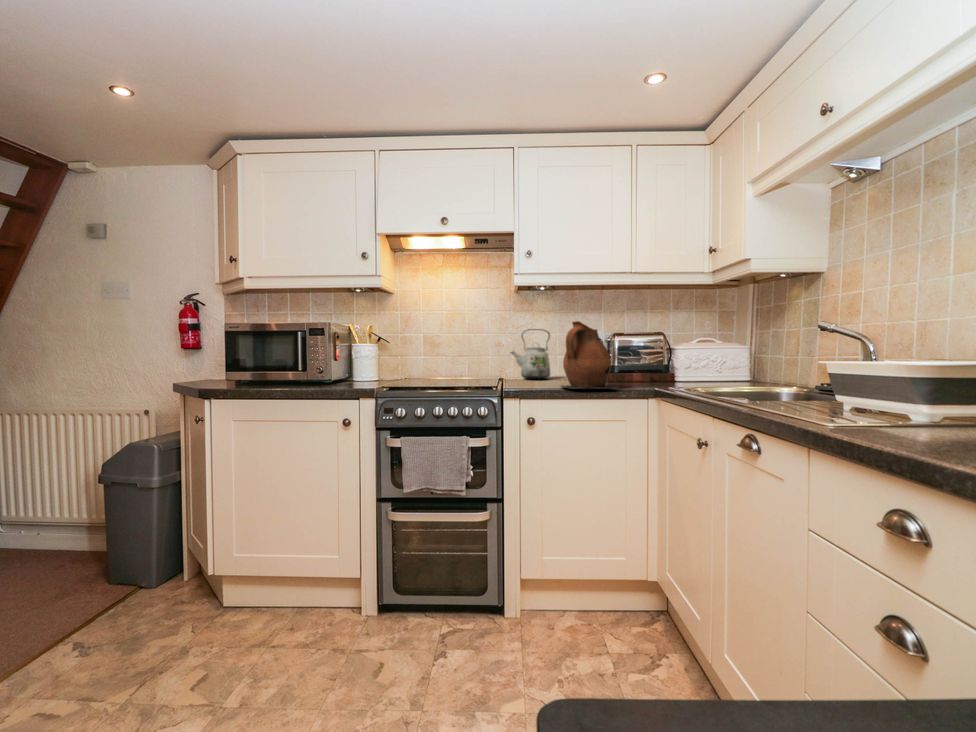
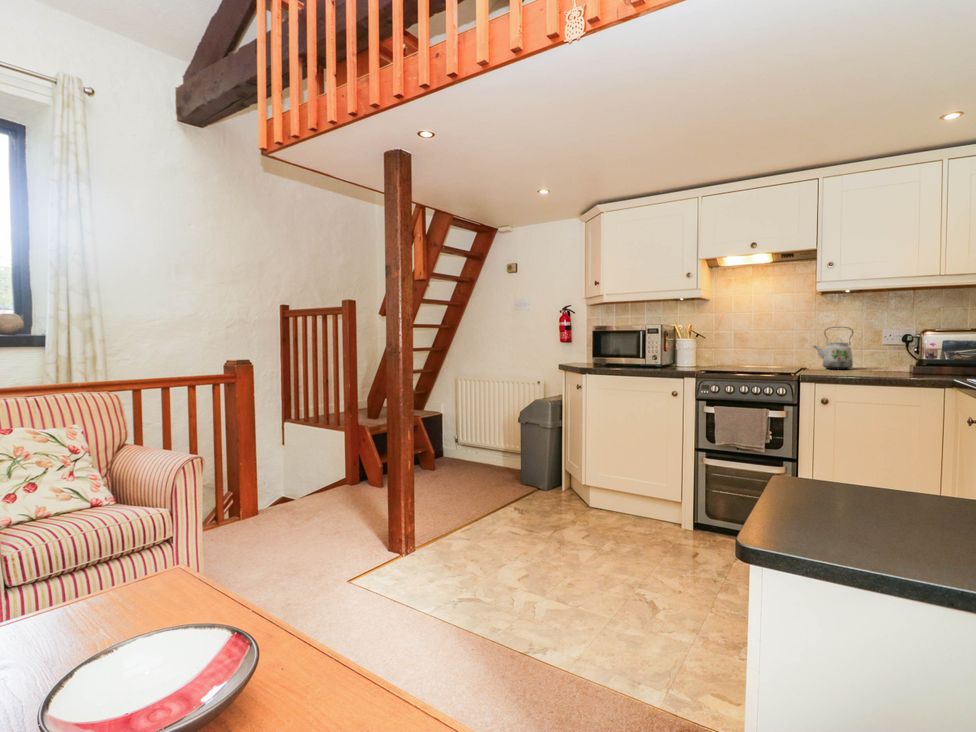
ceramic pitcher: present [561,321,617,389] -> none [853,322,915,379]

